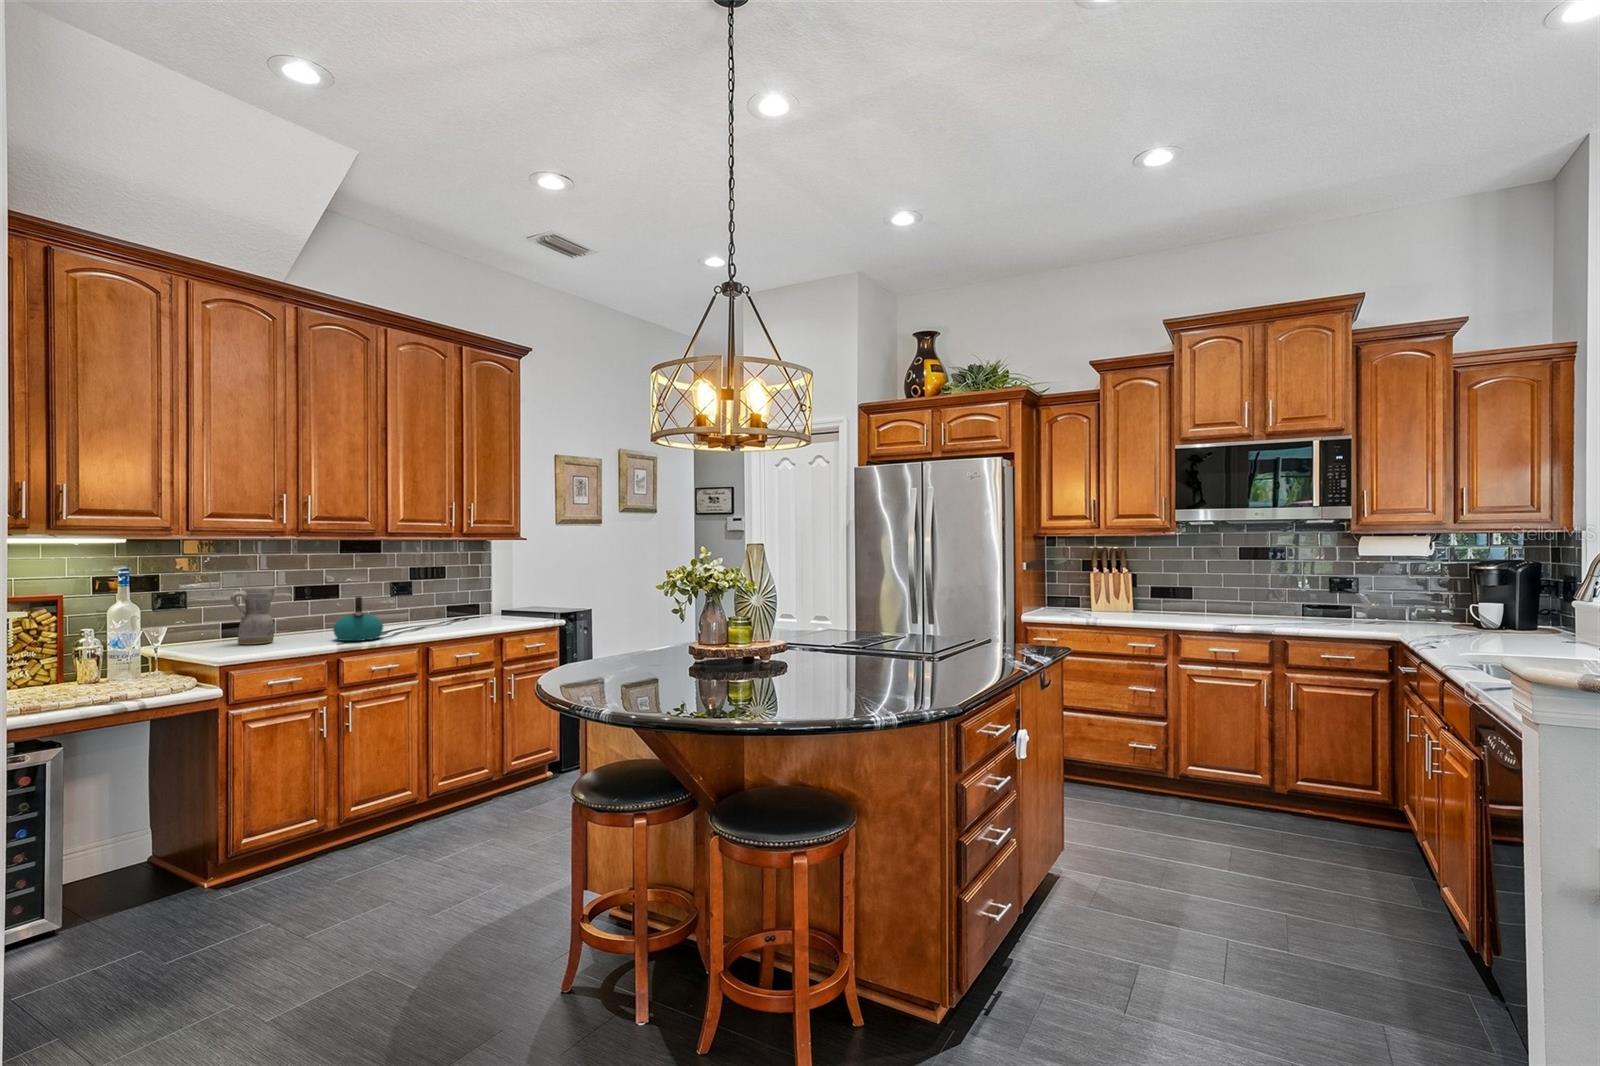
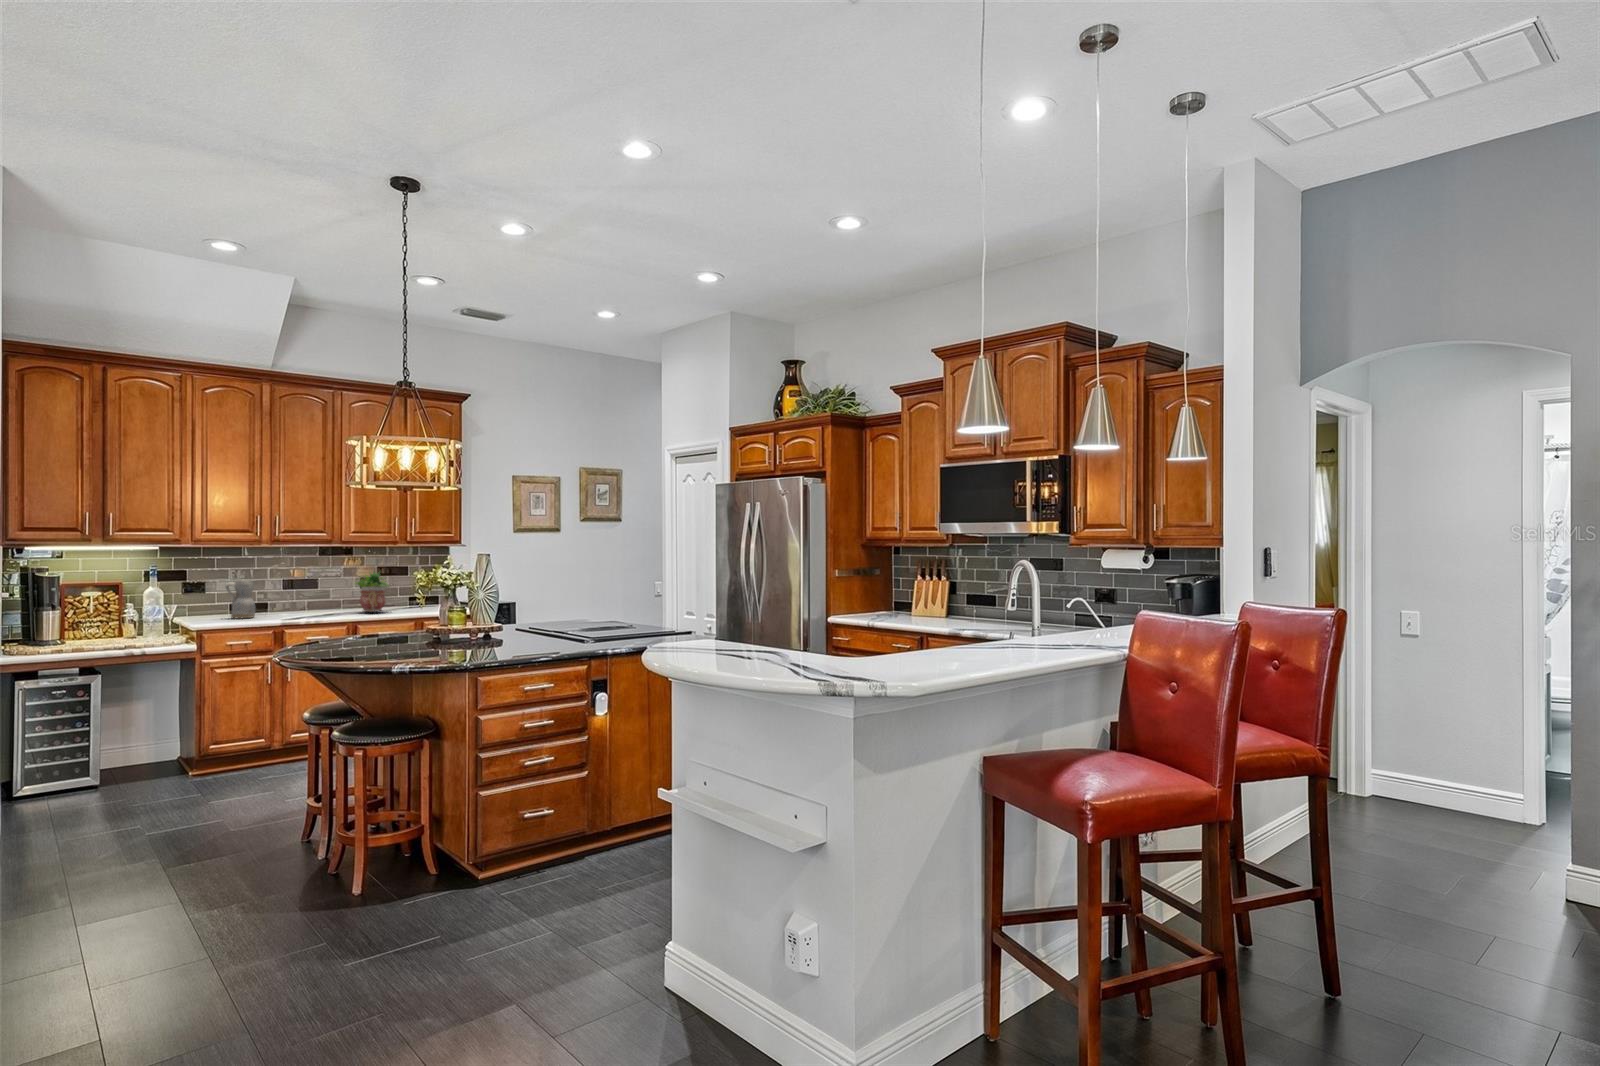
potted plant: none [404,571,456,628] -> present [355,572,390,612]
kettle: present [333,596,383,641] -> none [292,587,327,619]

